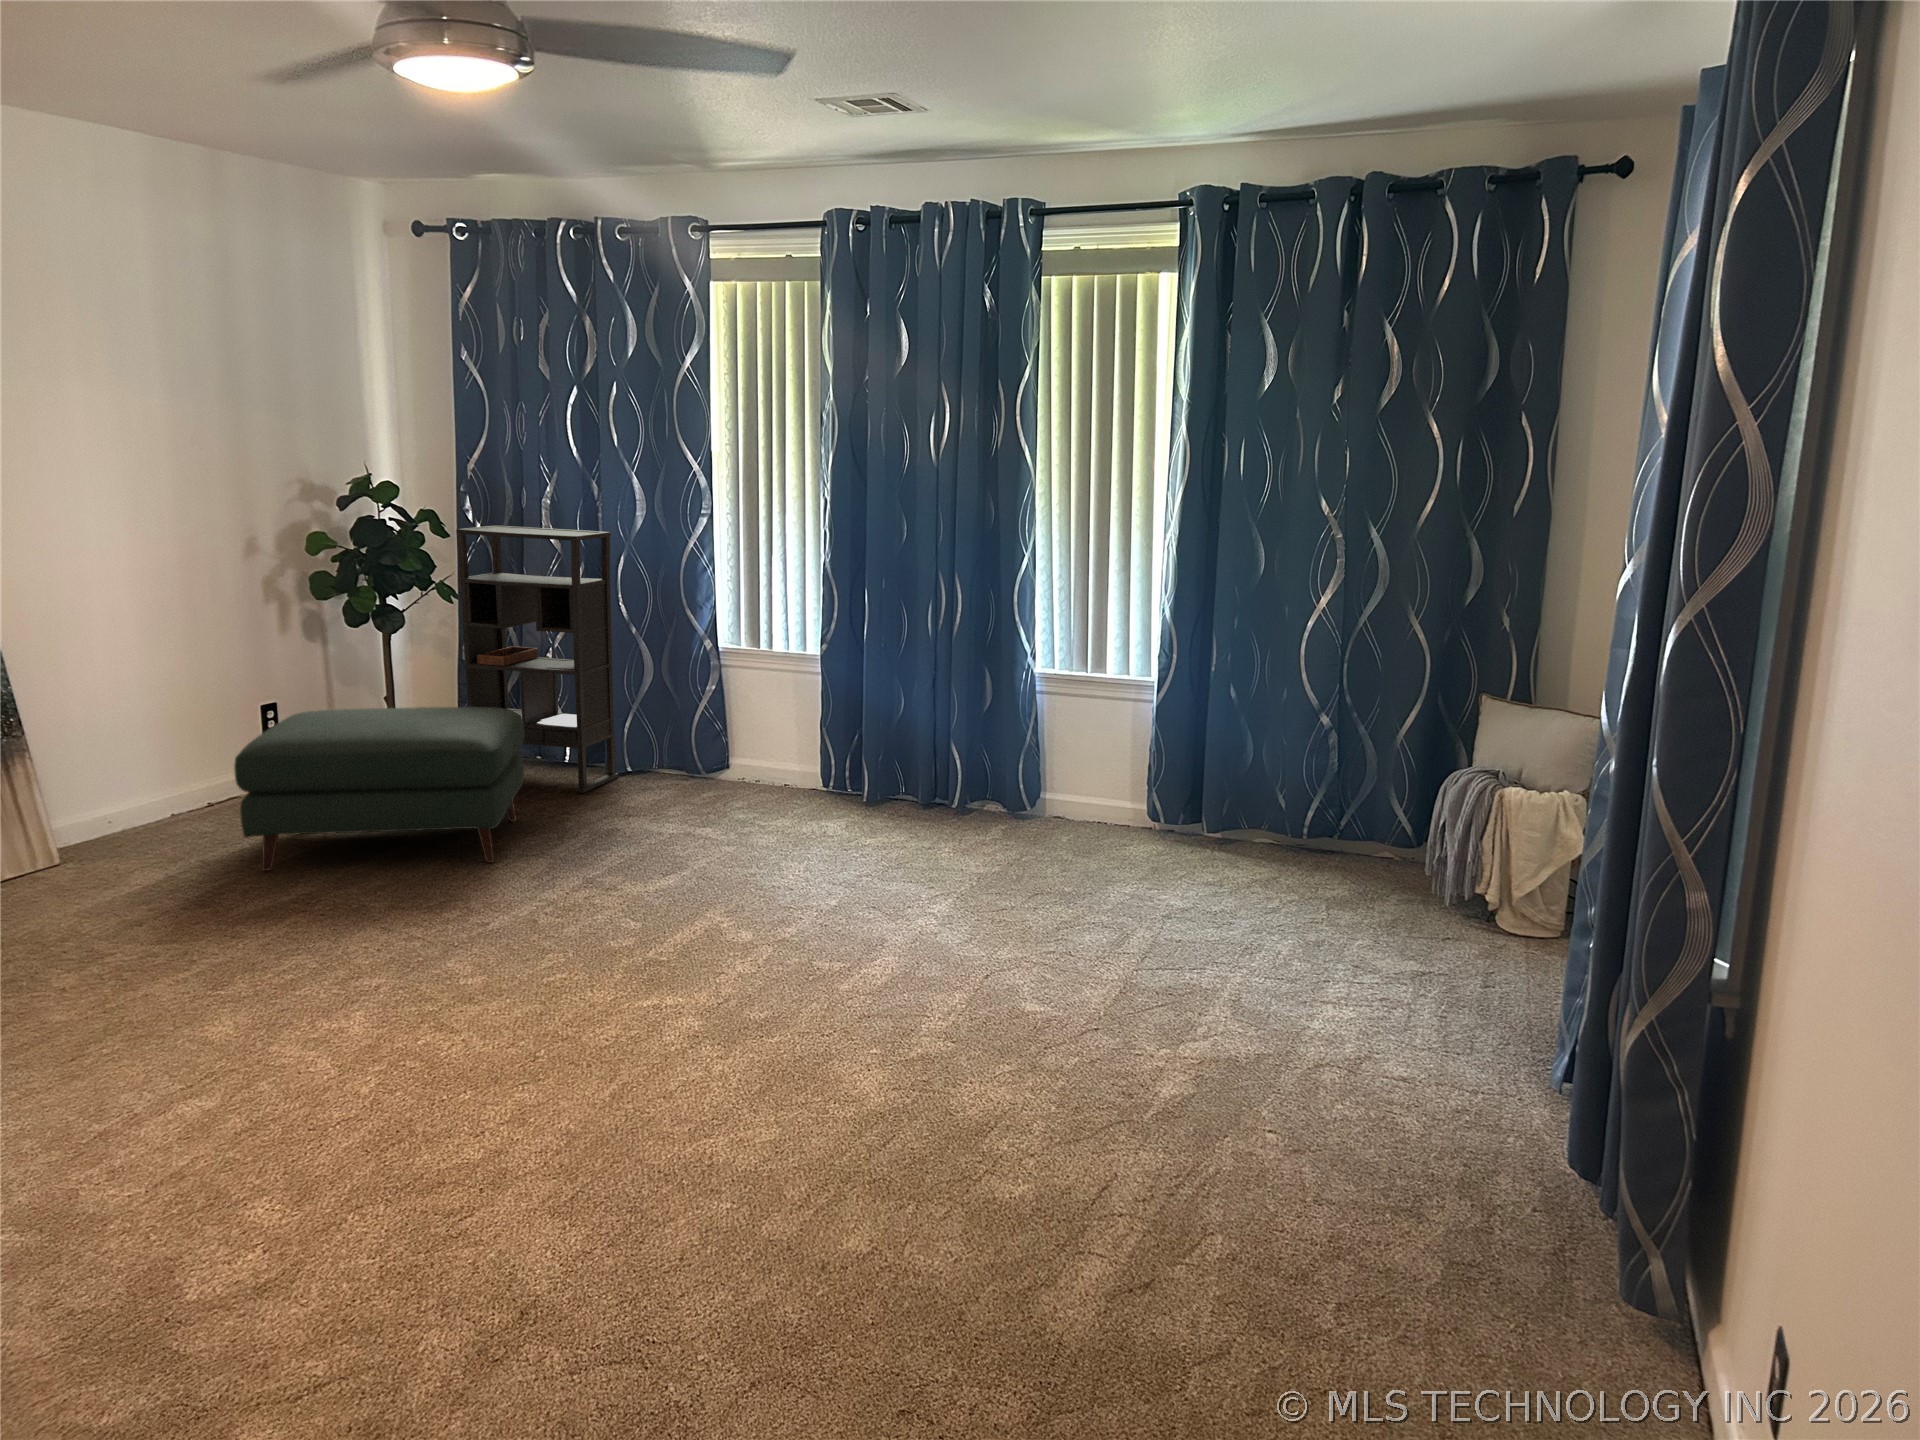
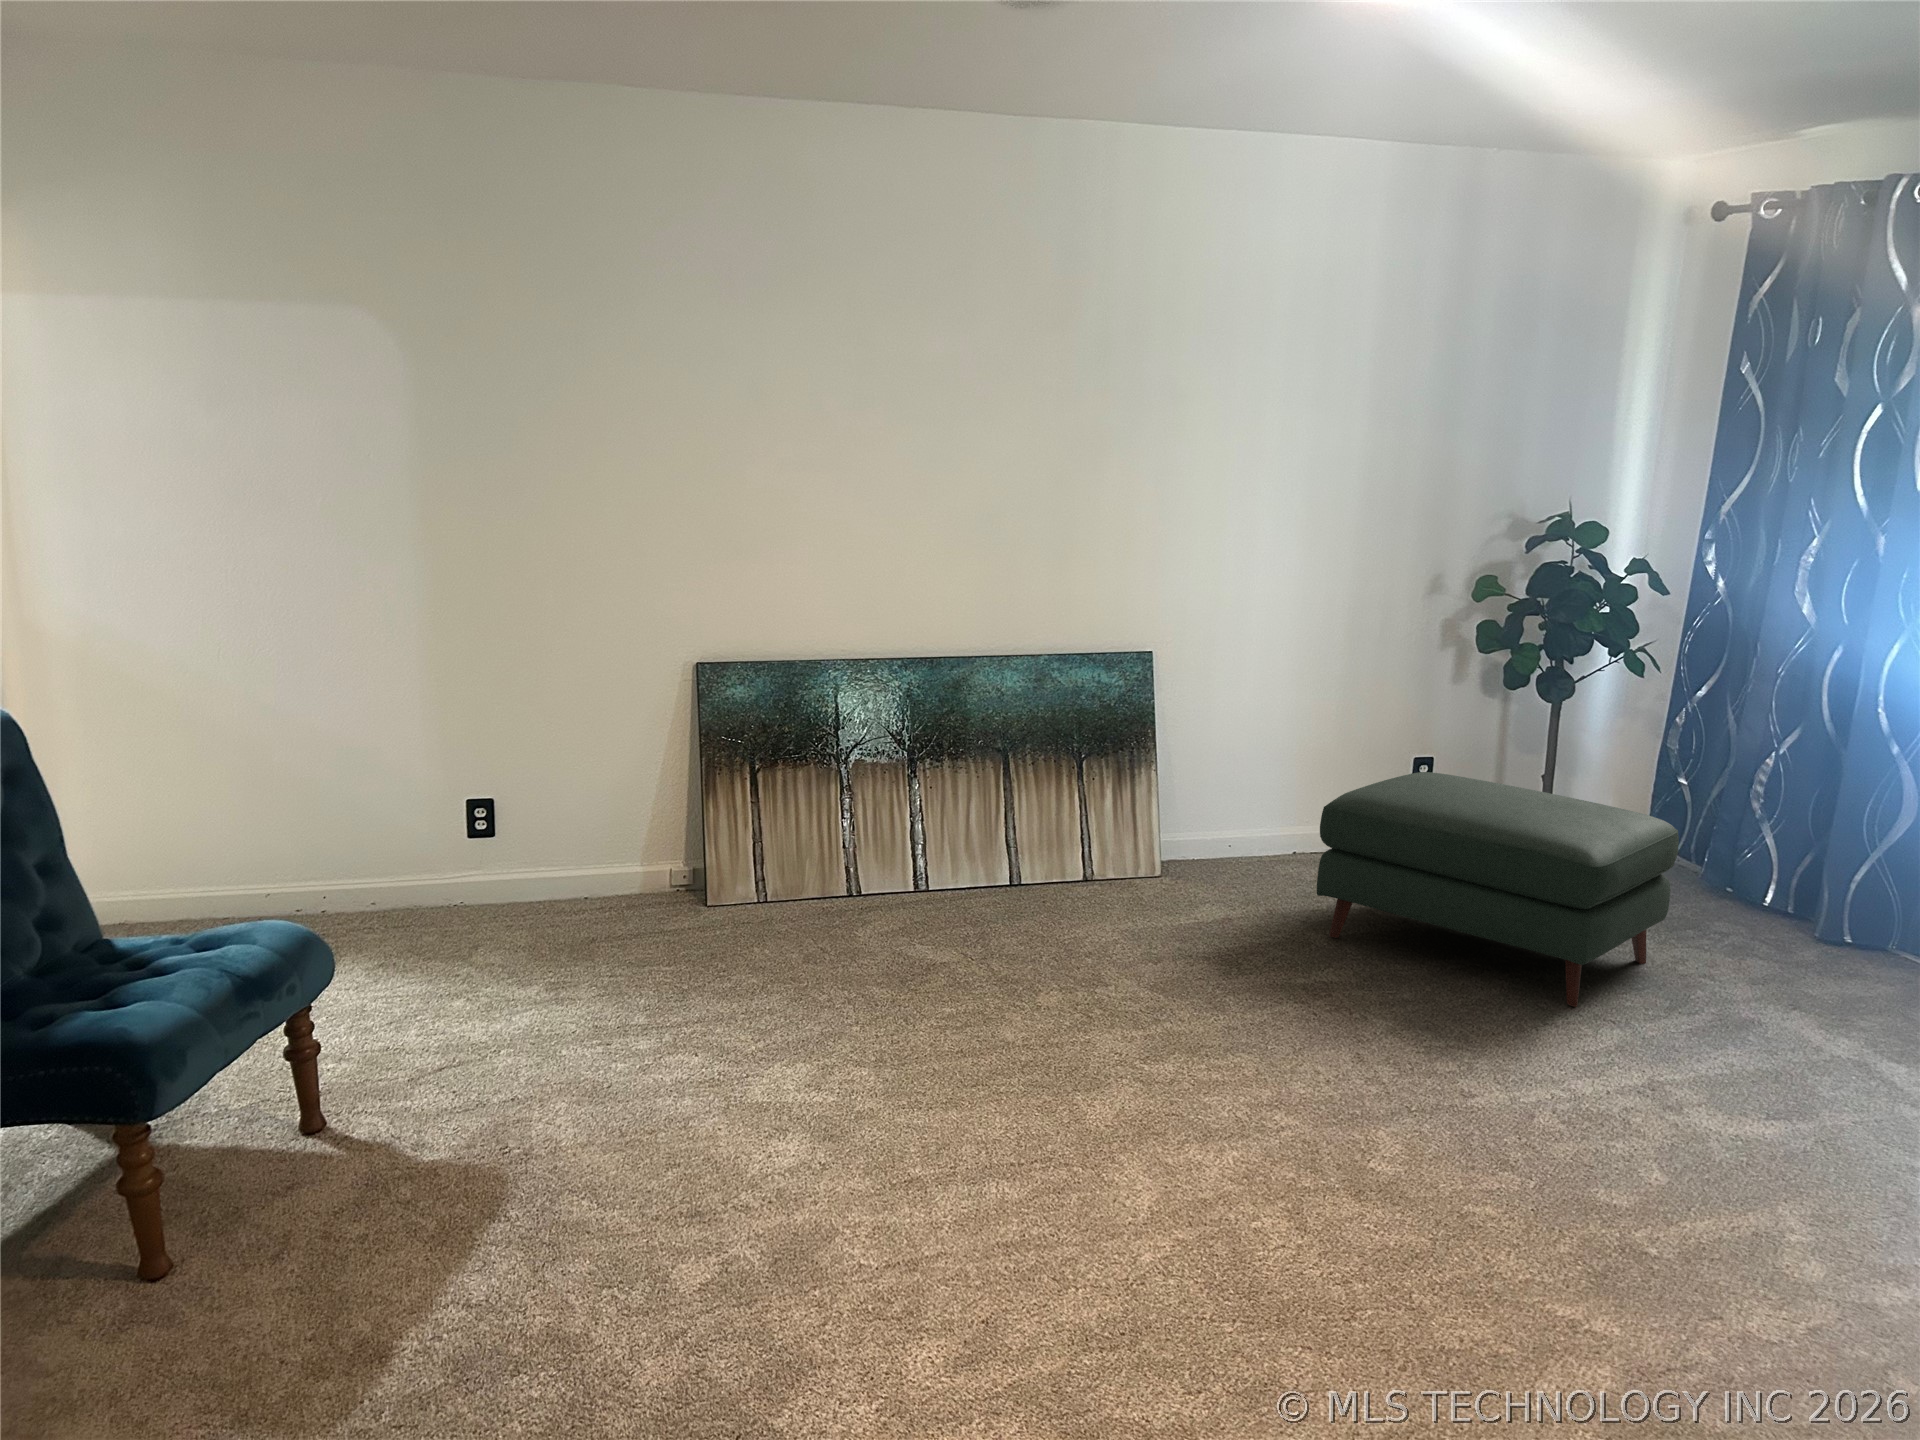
bookshelf: present [456,525,619,793] -> none [1622,583,1884,953]

